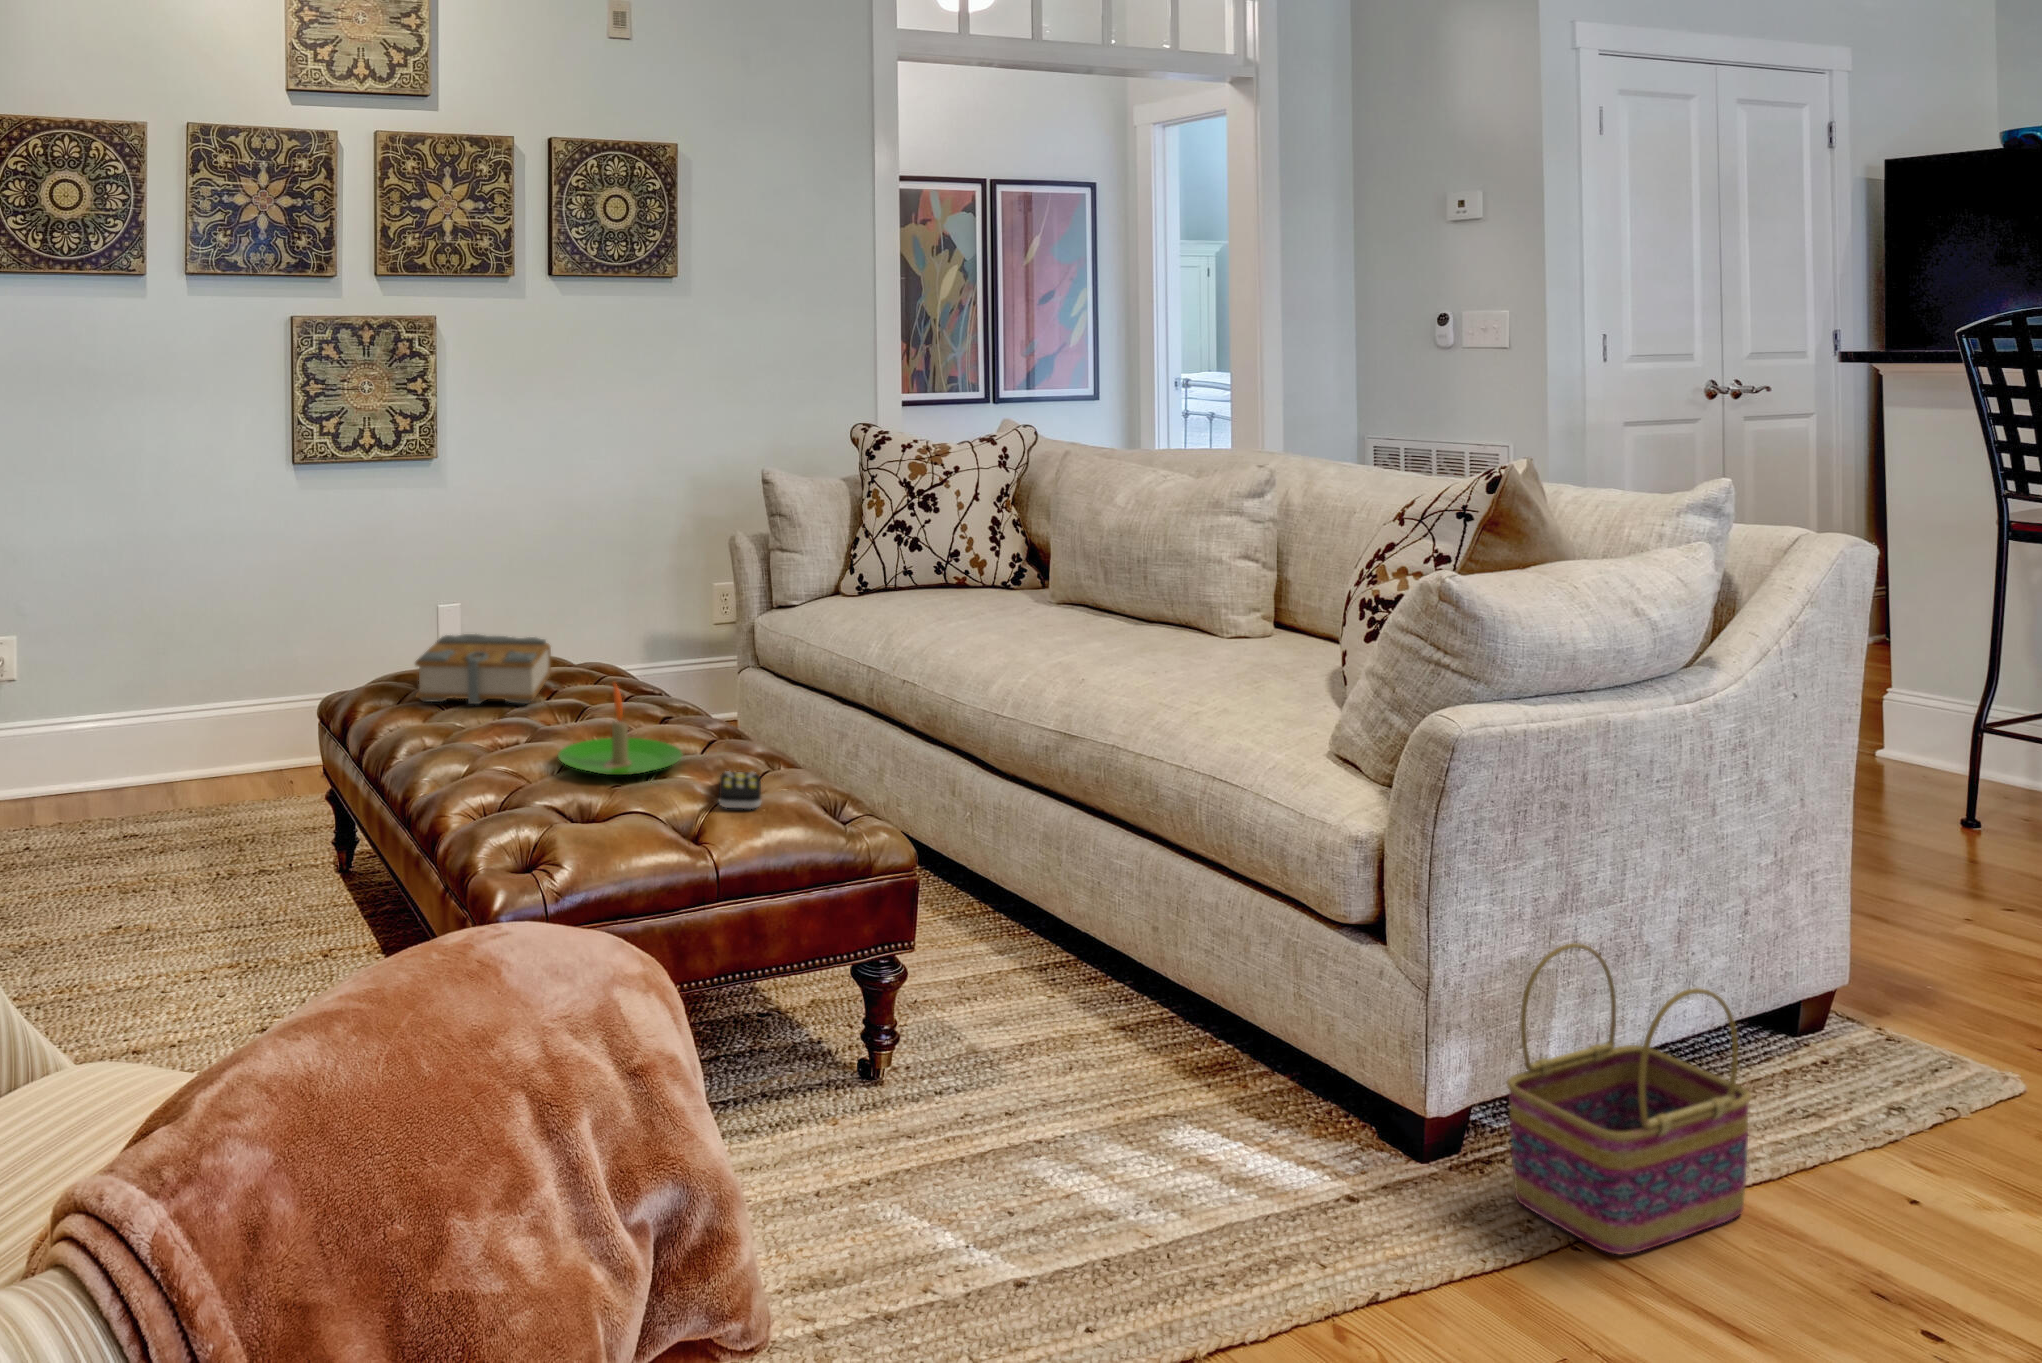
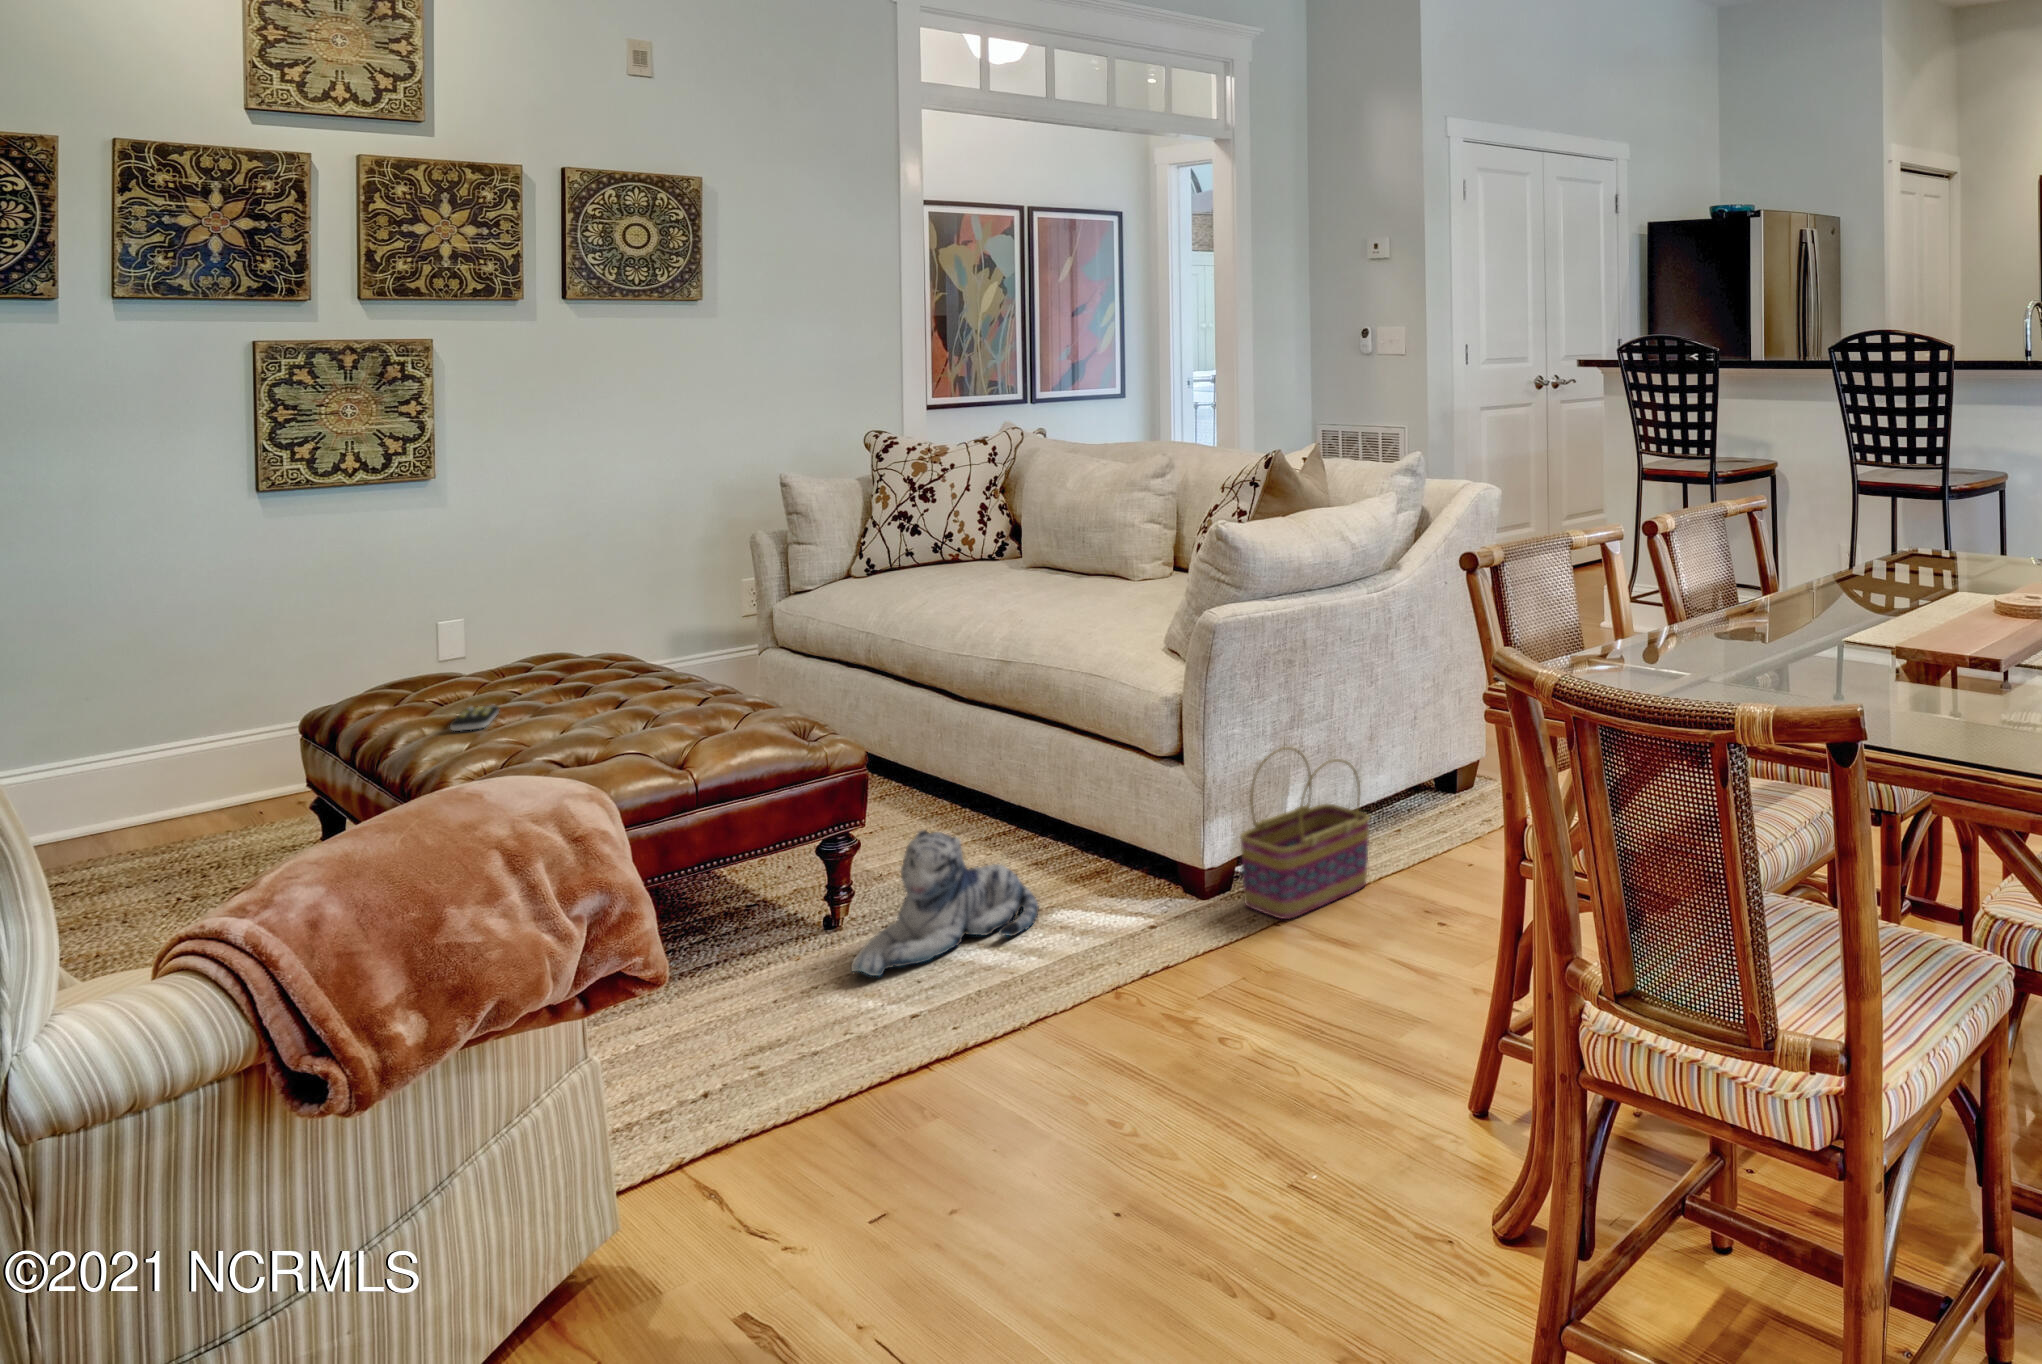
book: present [415,634,551,704] -> none [411,633,559,699]
candle: present [558,684,682,775] -> none [559,657,677,730]
remote control: present [719,772,761,809] -> present [450,705,499,731]
plush toy: none [914,980,1160,1194] -> present [851,830,1039,976]

